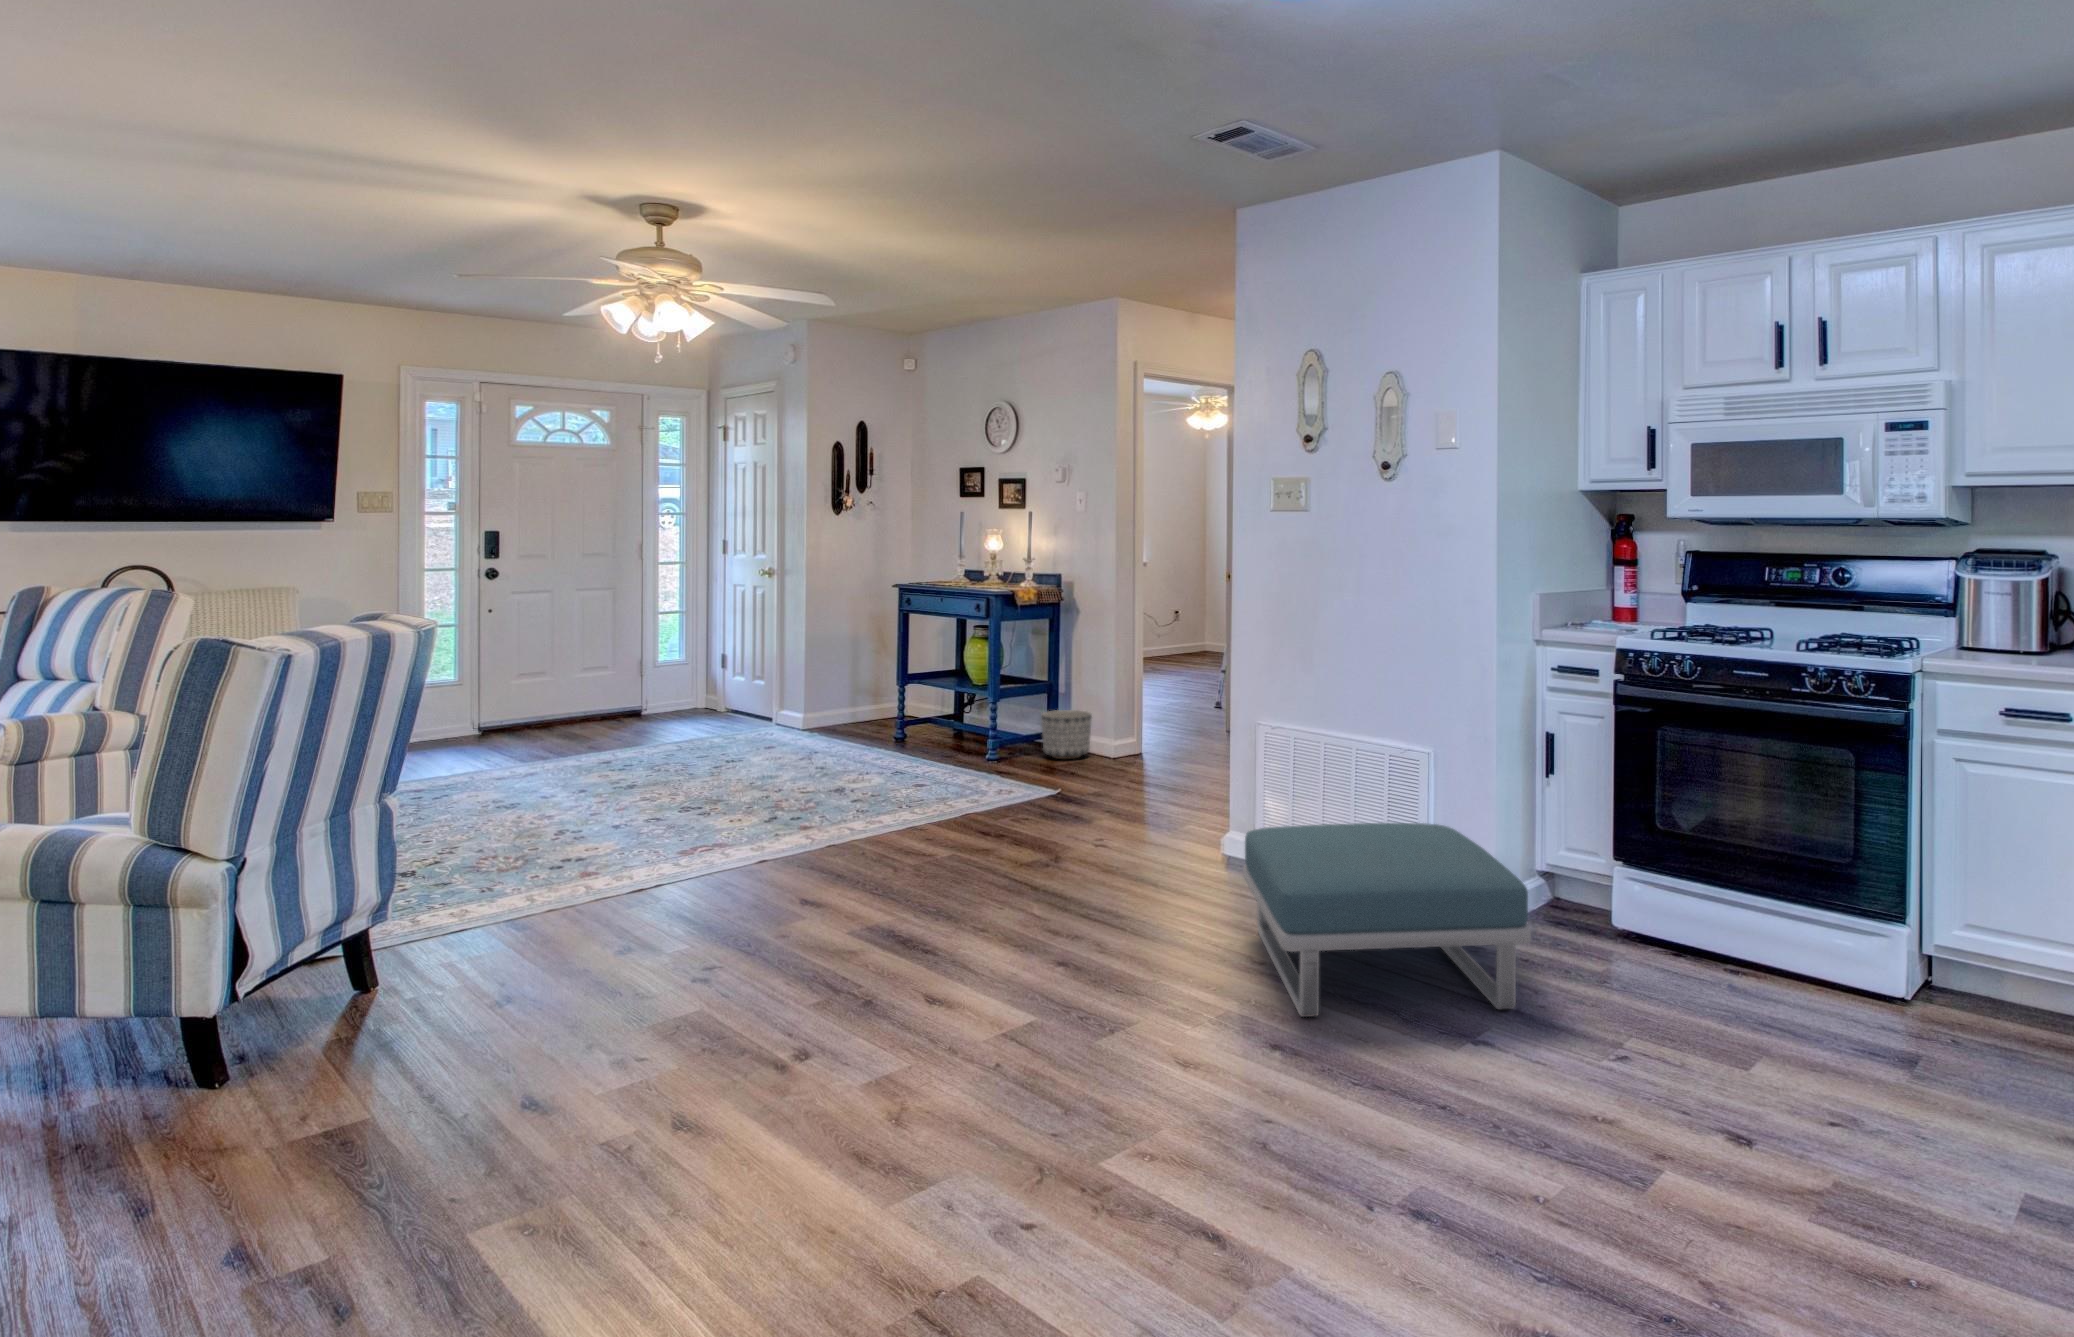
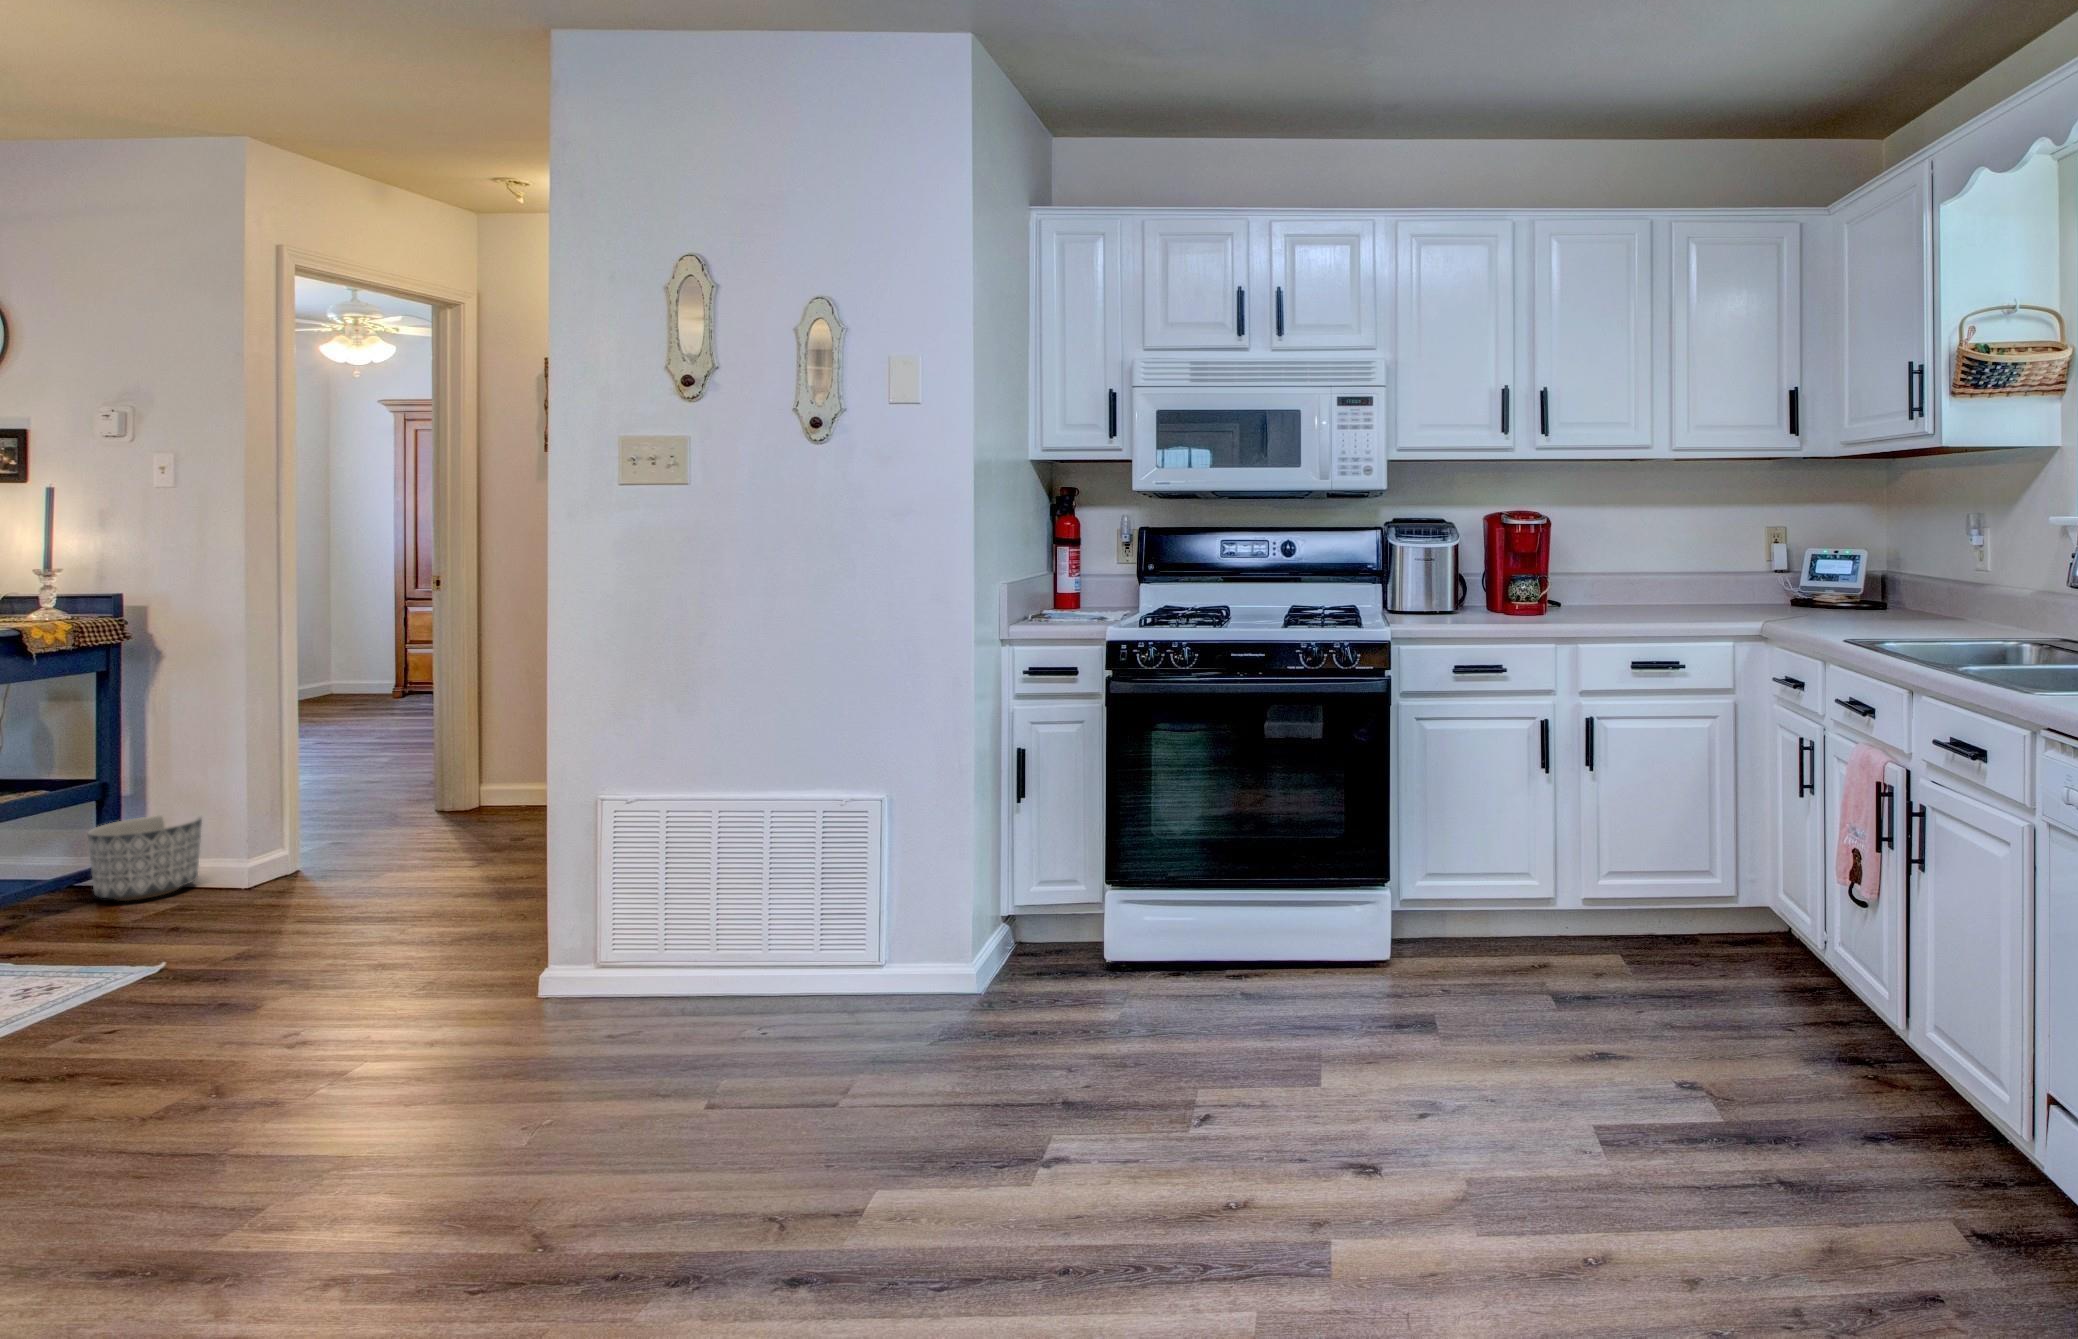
footstool: present [1243,823,1531,1017] -> none [640,887,1092,1231]

